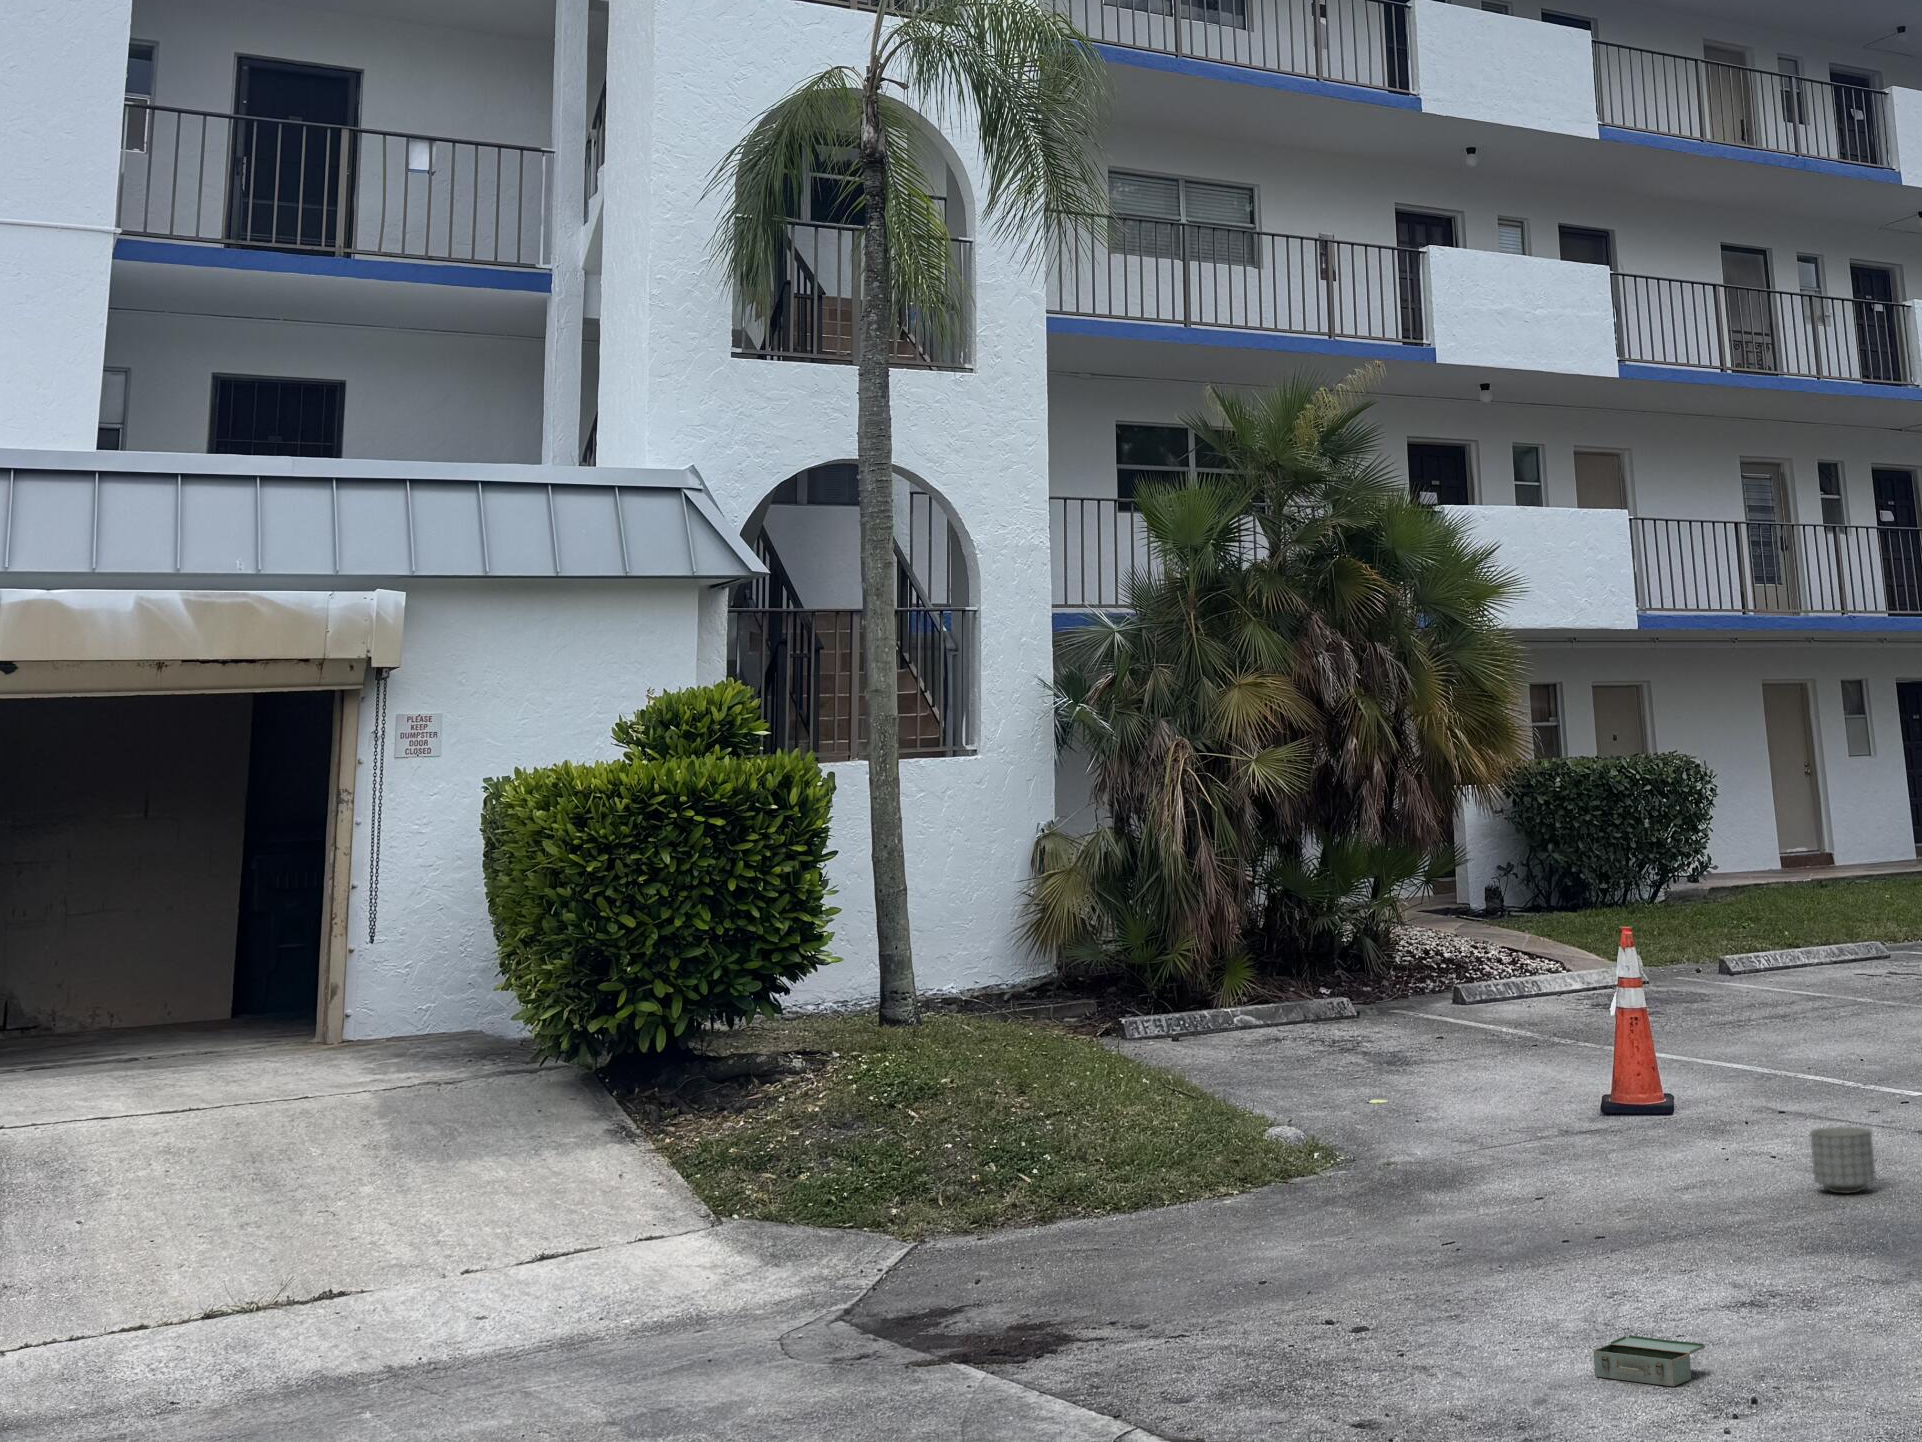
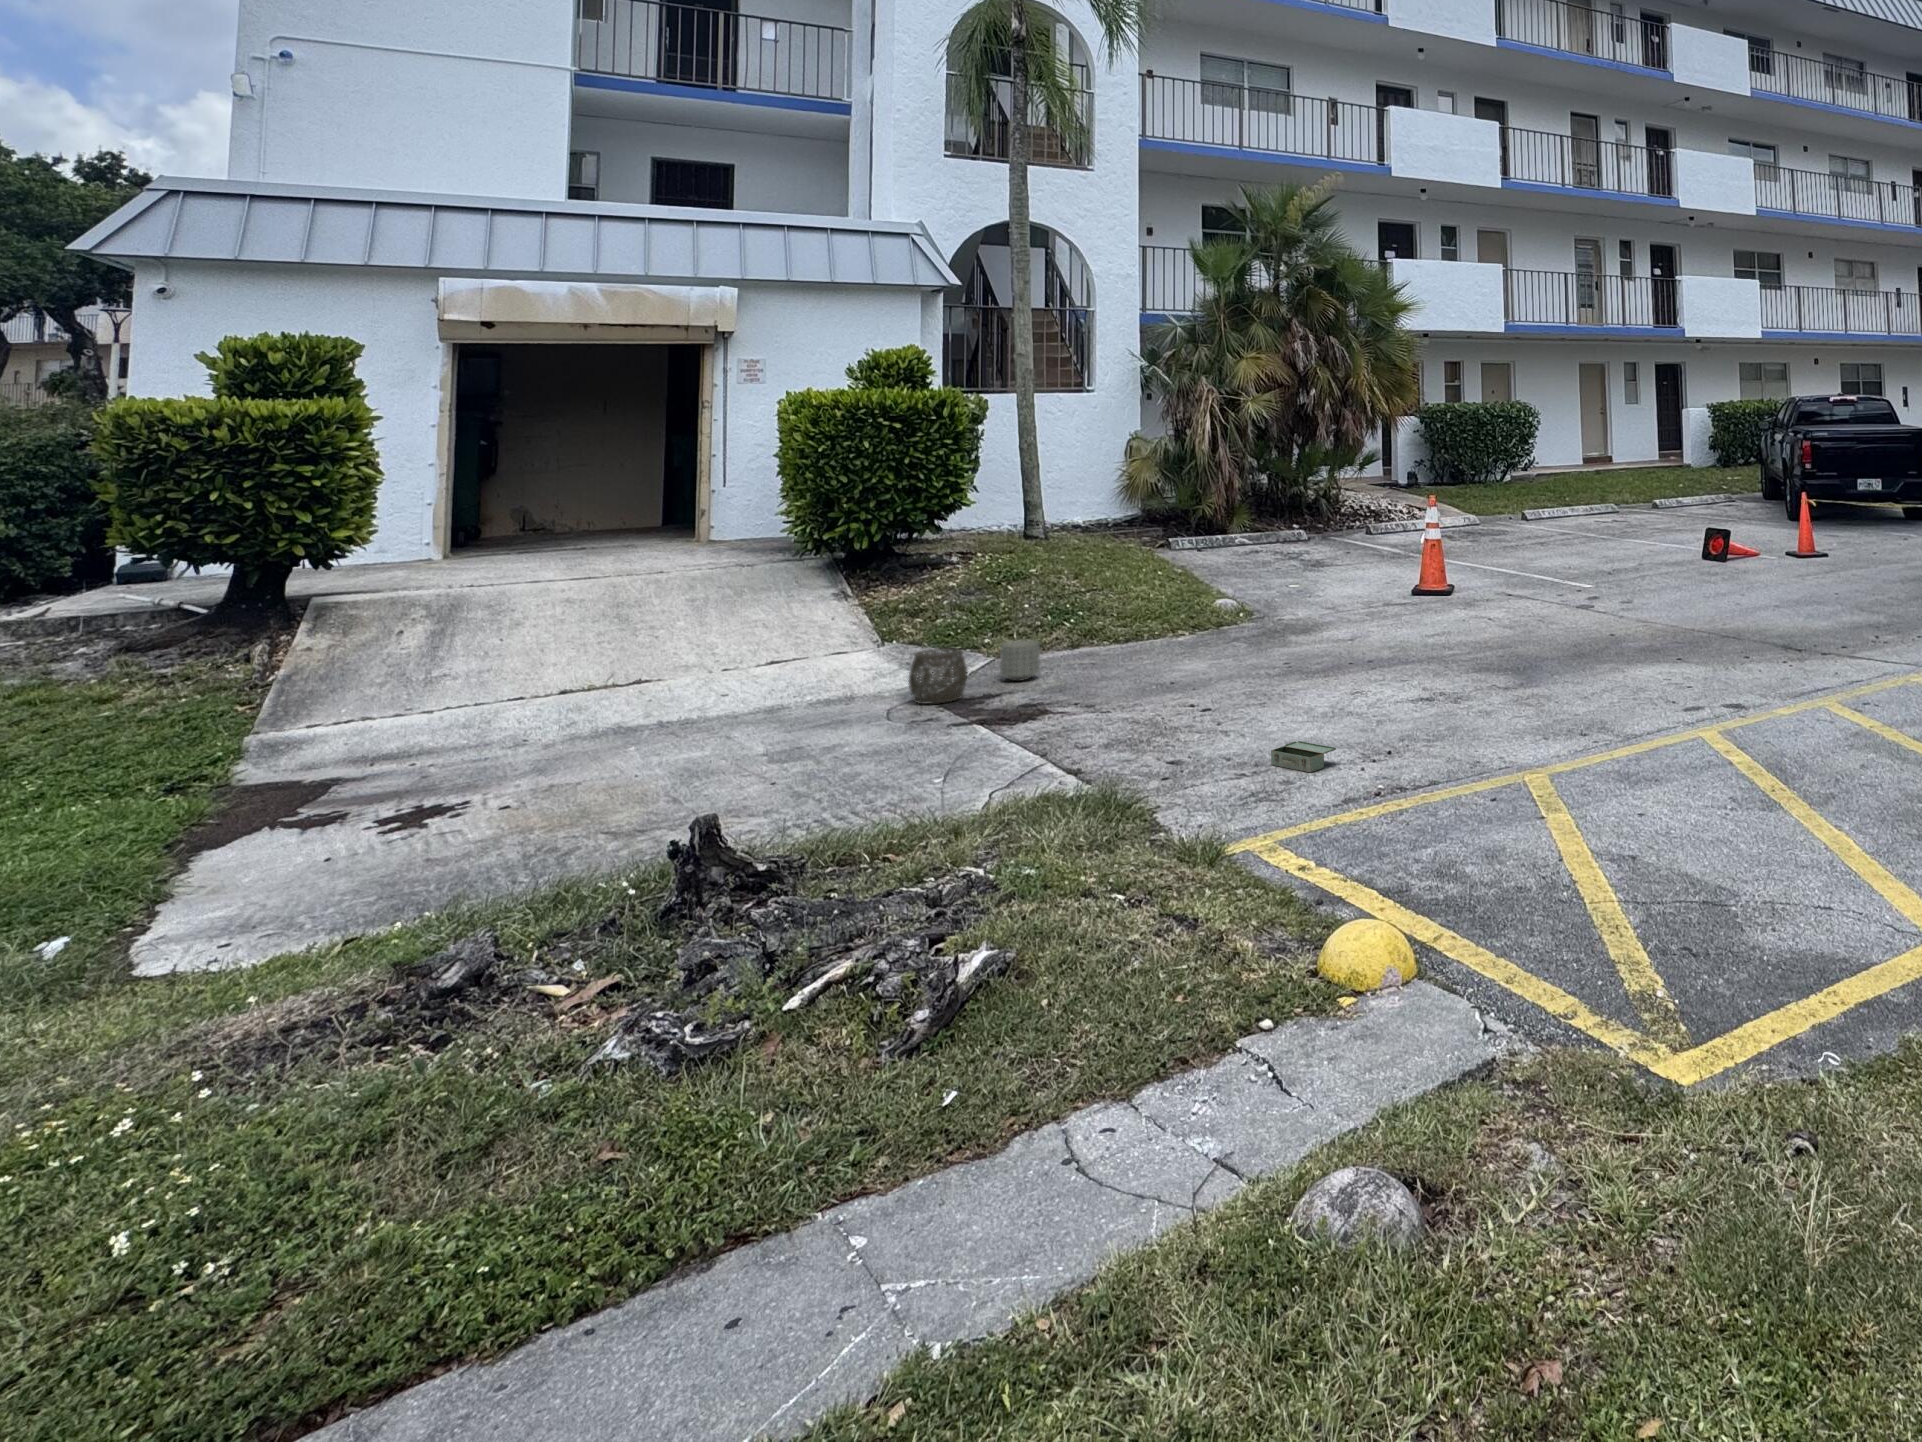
planter: present [1810,1127,1876,1193] -> present [1000,640,1040,681]
woven basket: none [872,1198,970,1298] -> present [909,648,967,704]

